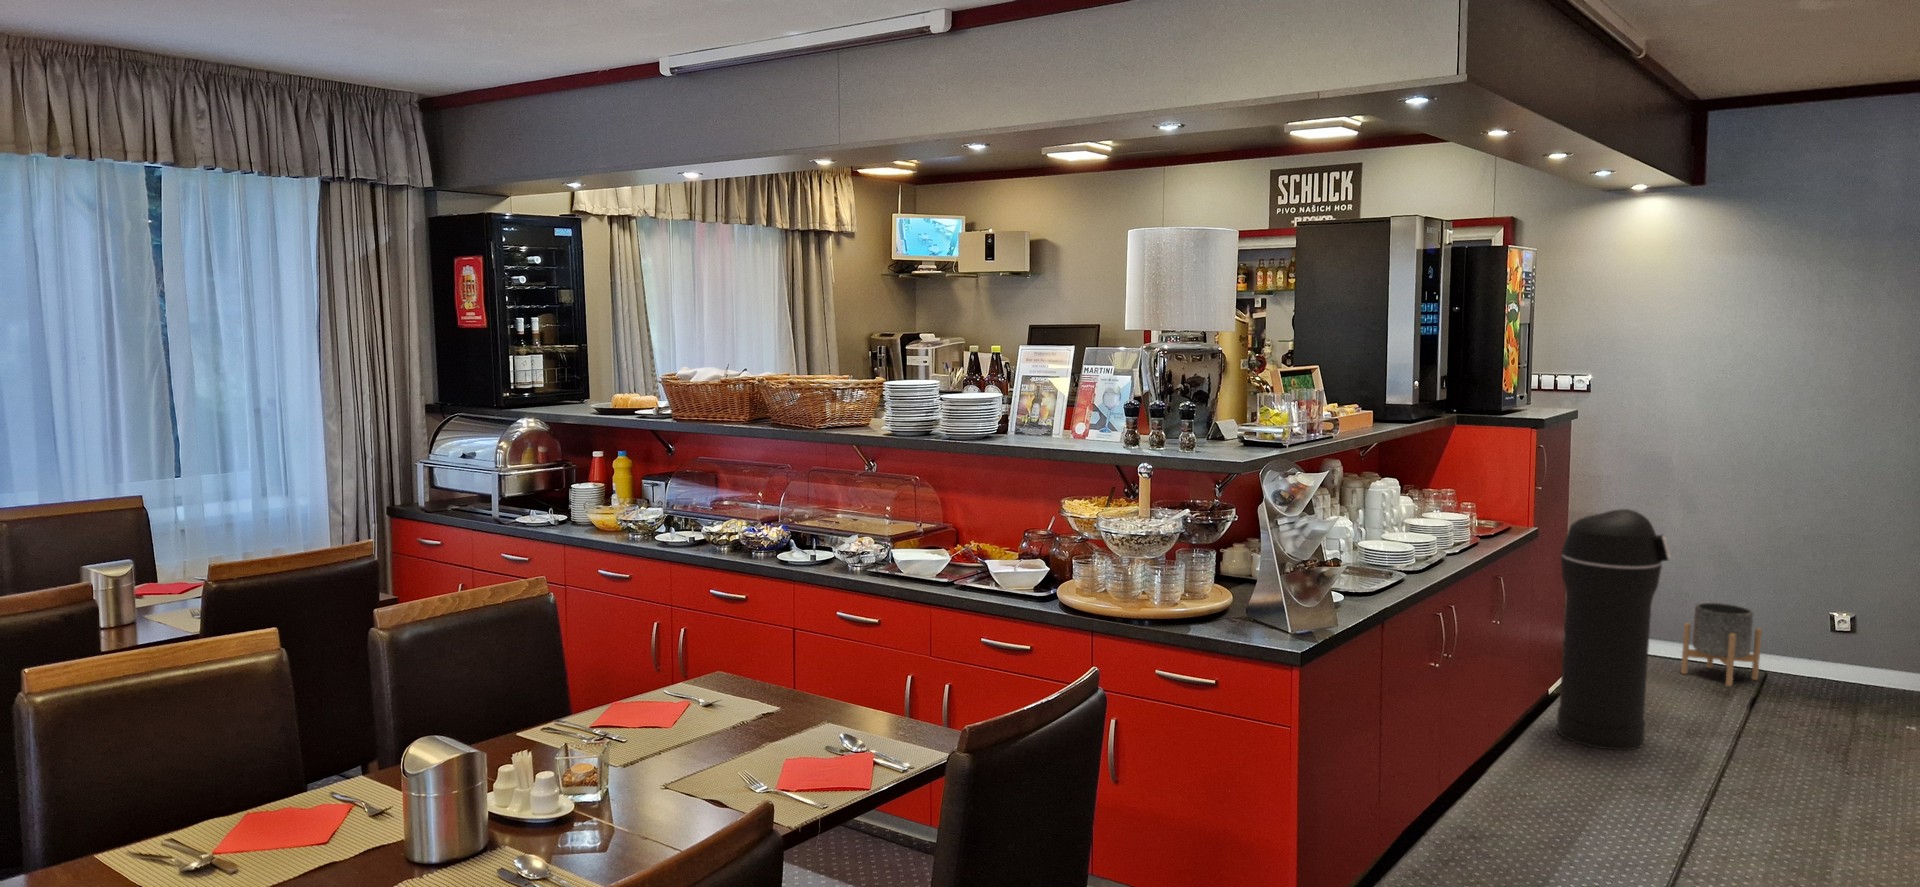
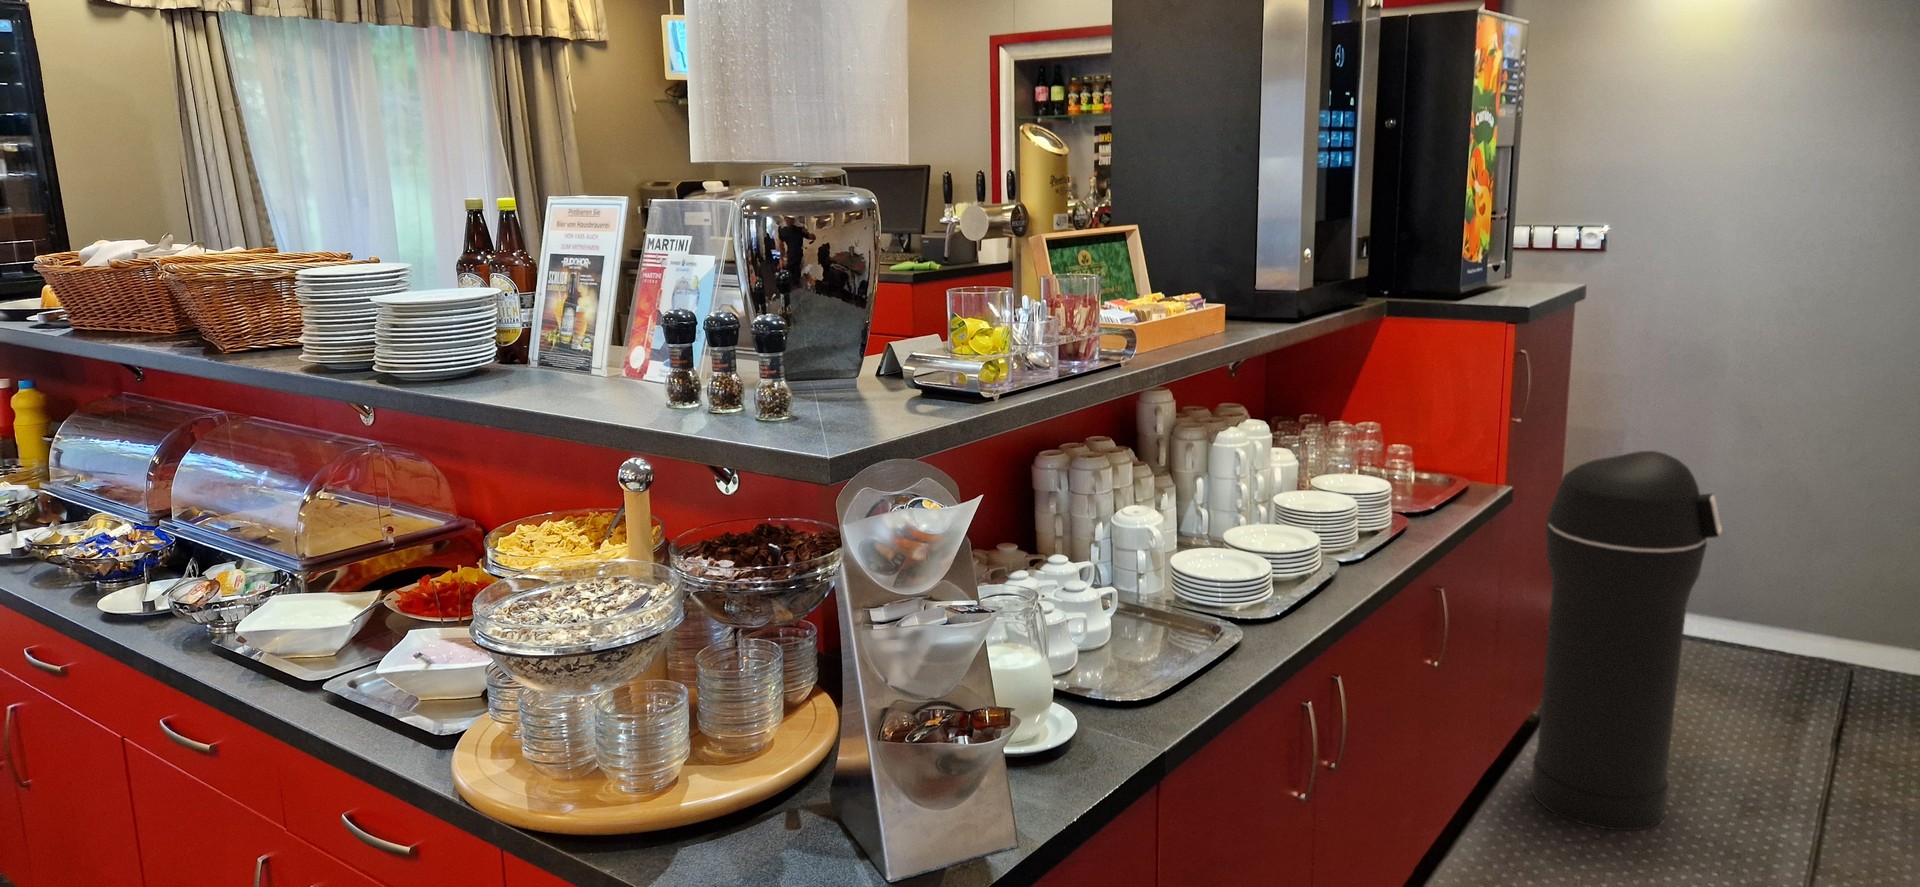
planter: present [1681,603,1762,686] -> none [1720,561,1841,688]

